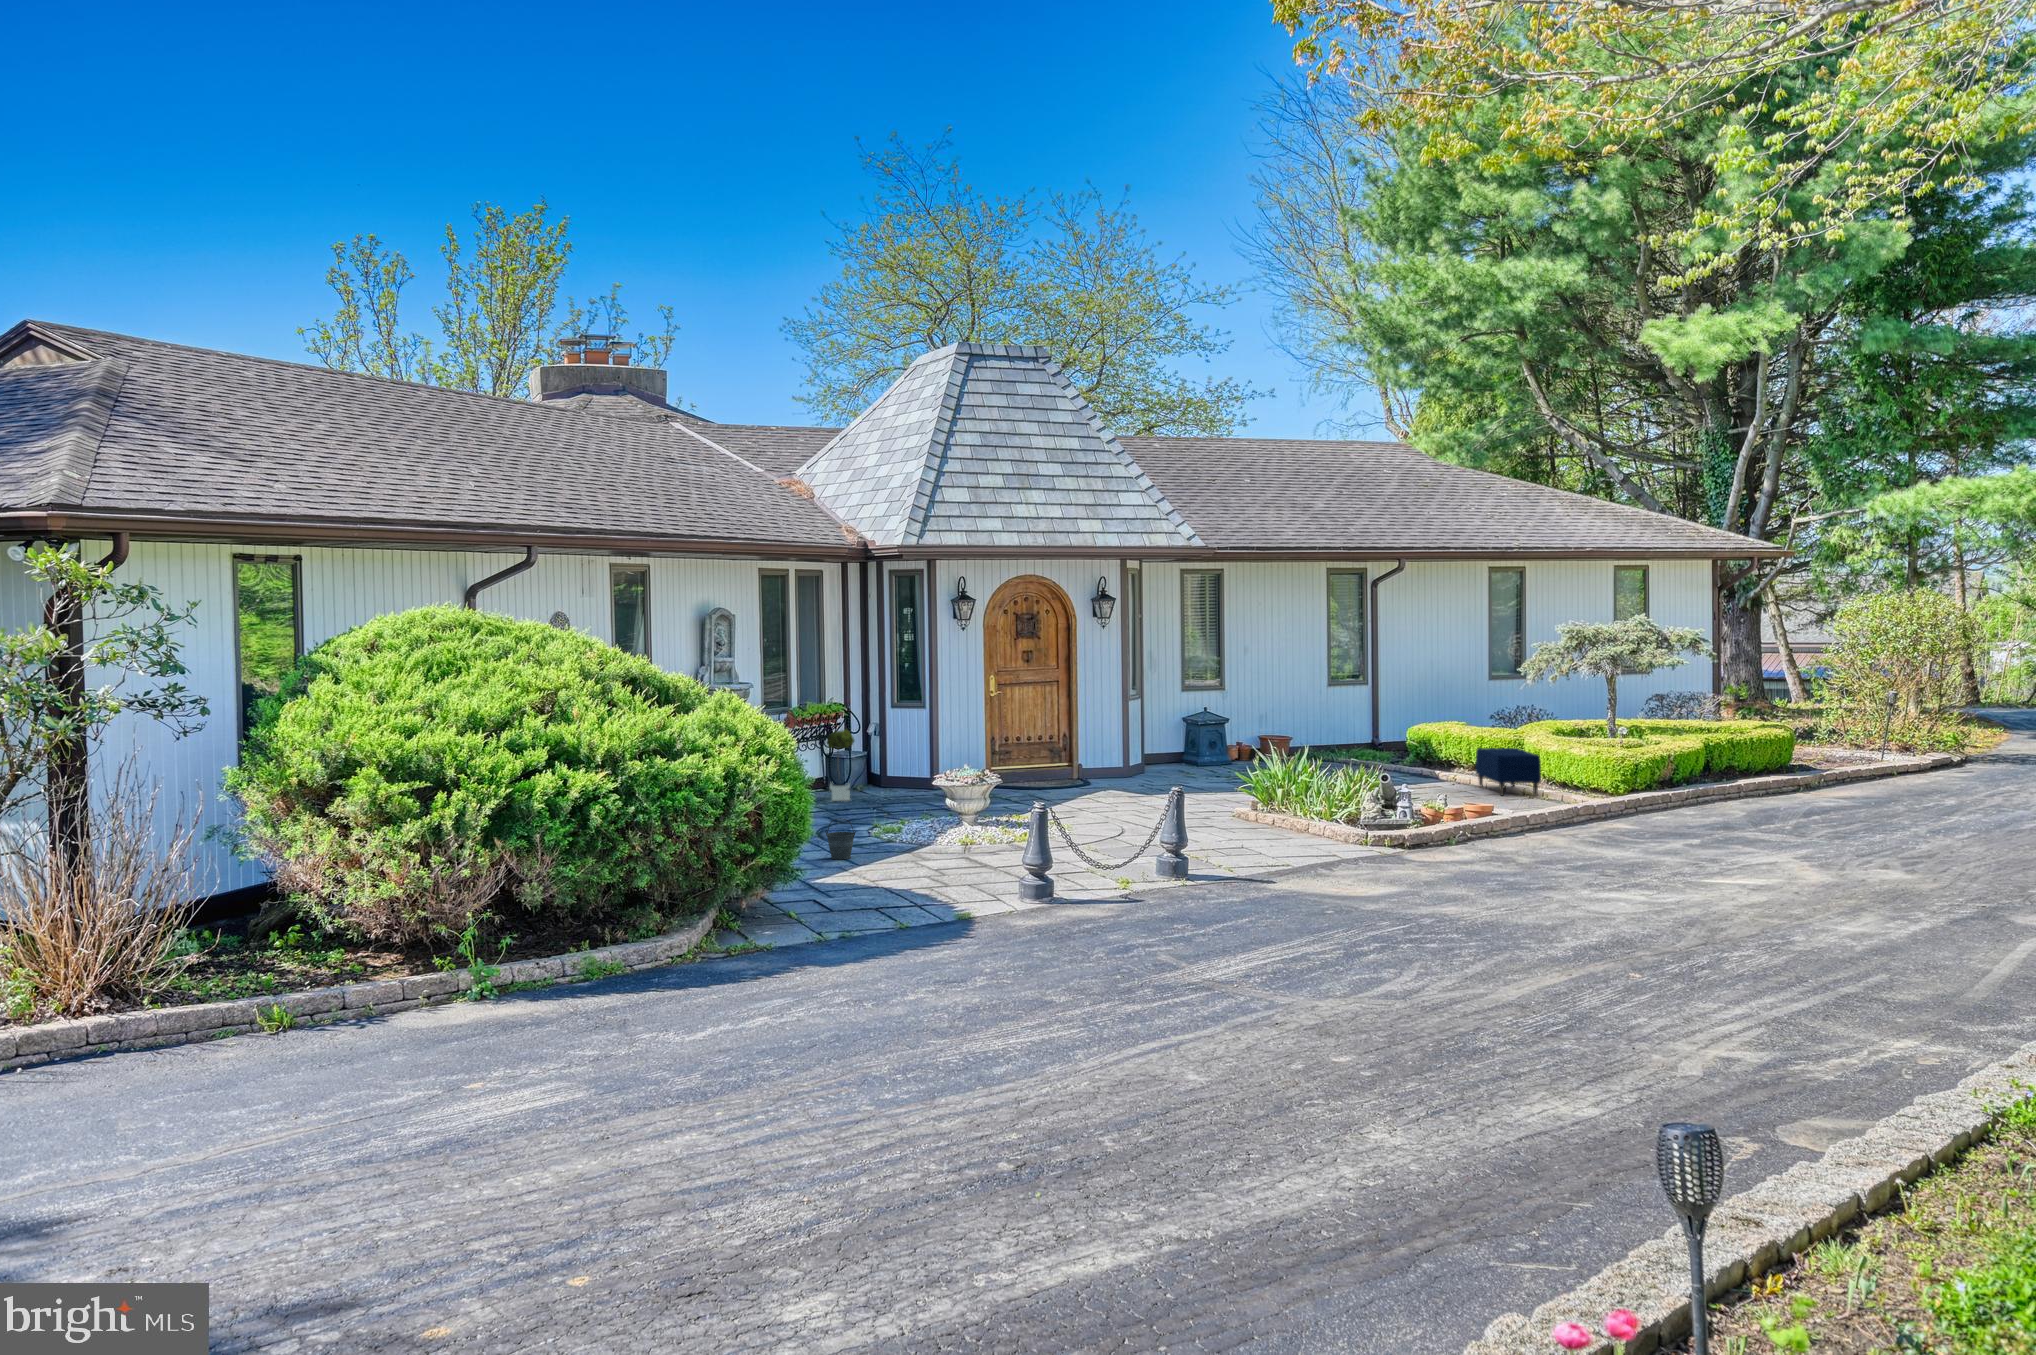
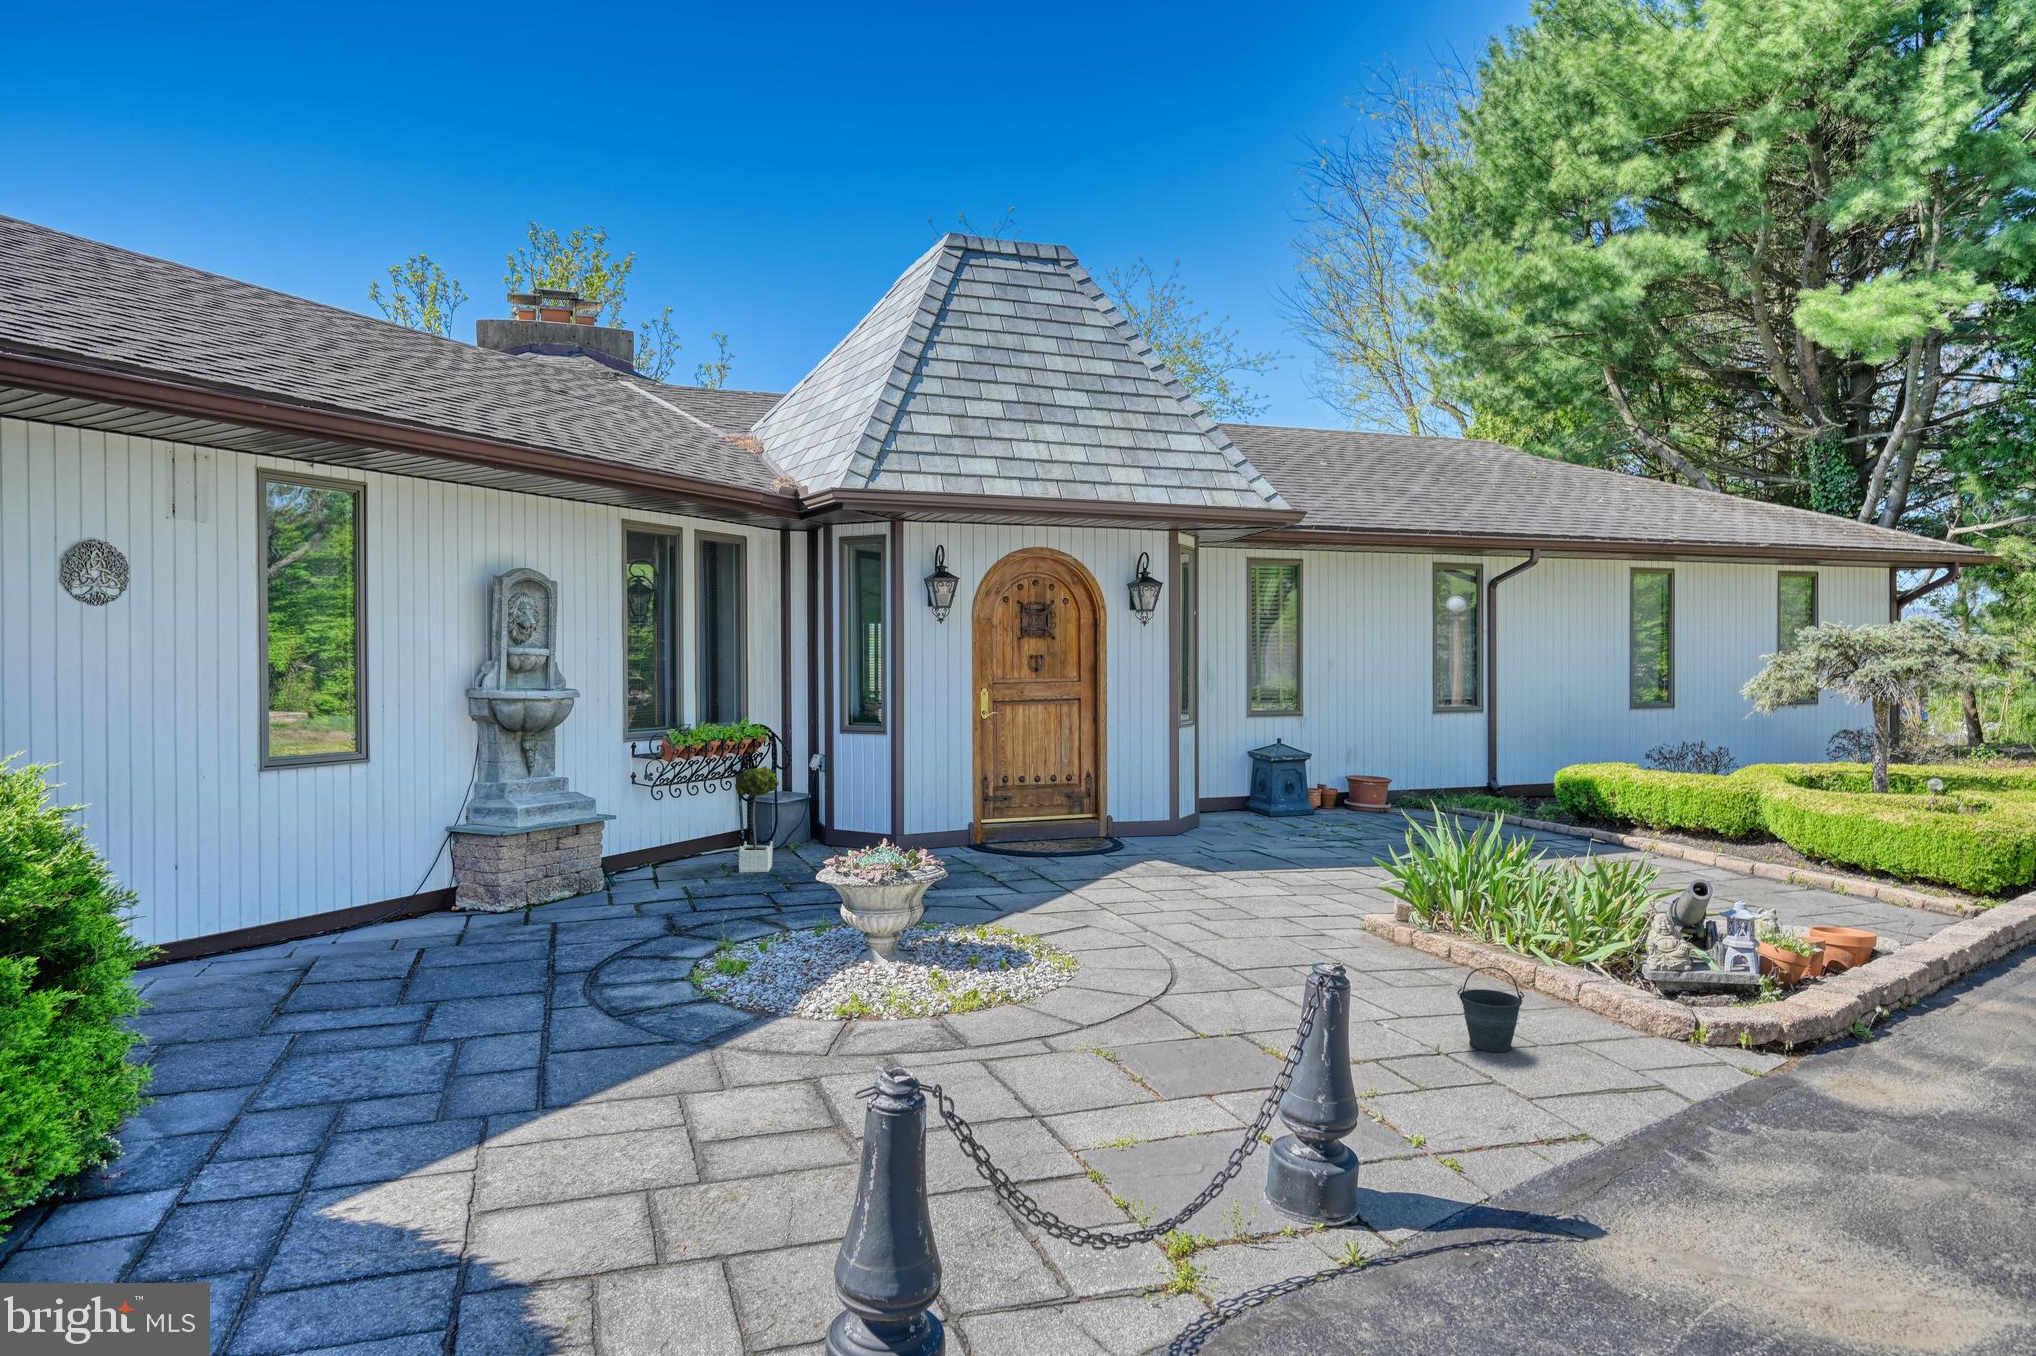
bench: present [1476,748,1541,796] -> none [1687,808,1823,889]
bucket: present [825,818,856,860] -> present [1457,967,1524,1052]

